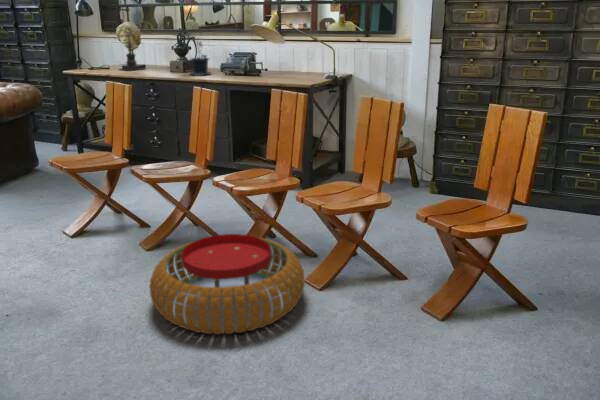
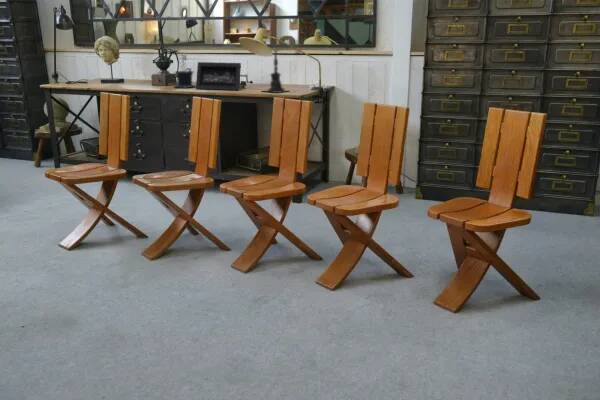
candle holder: present [123,33,140,71] -> present [266,49,289,93]
picture frame: none [210,49,255,78] -> present [196,62,241,90]
pouf: present [150,234,305,335] -> none [169,238,321,335]

